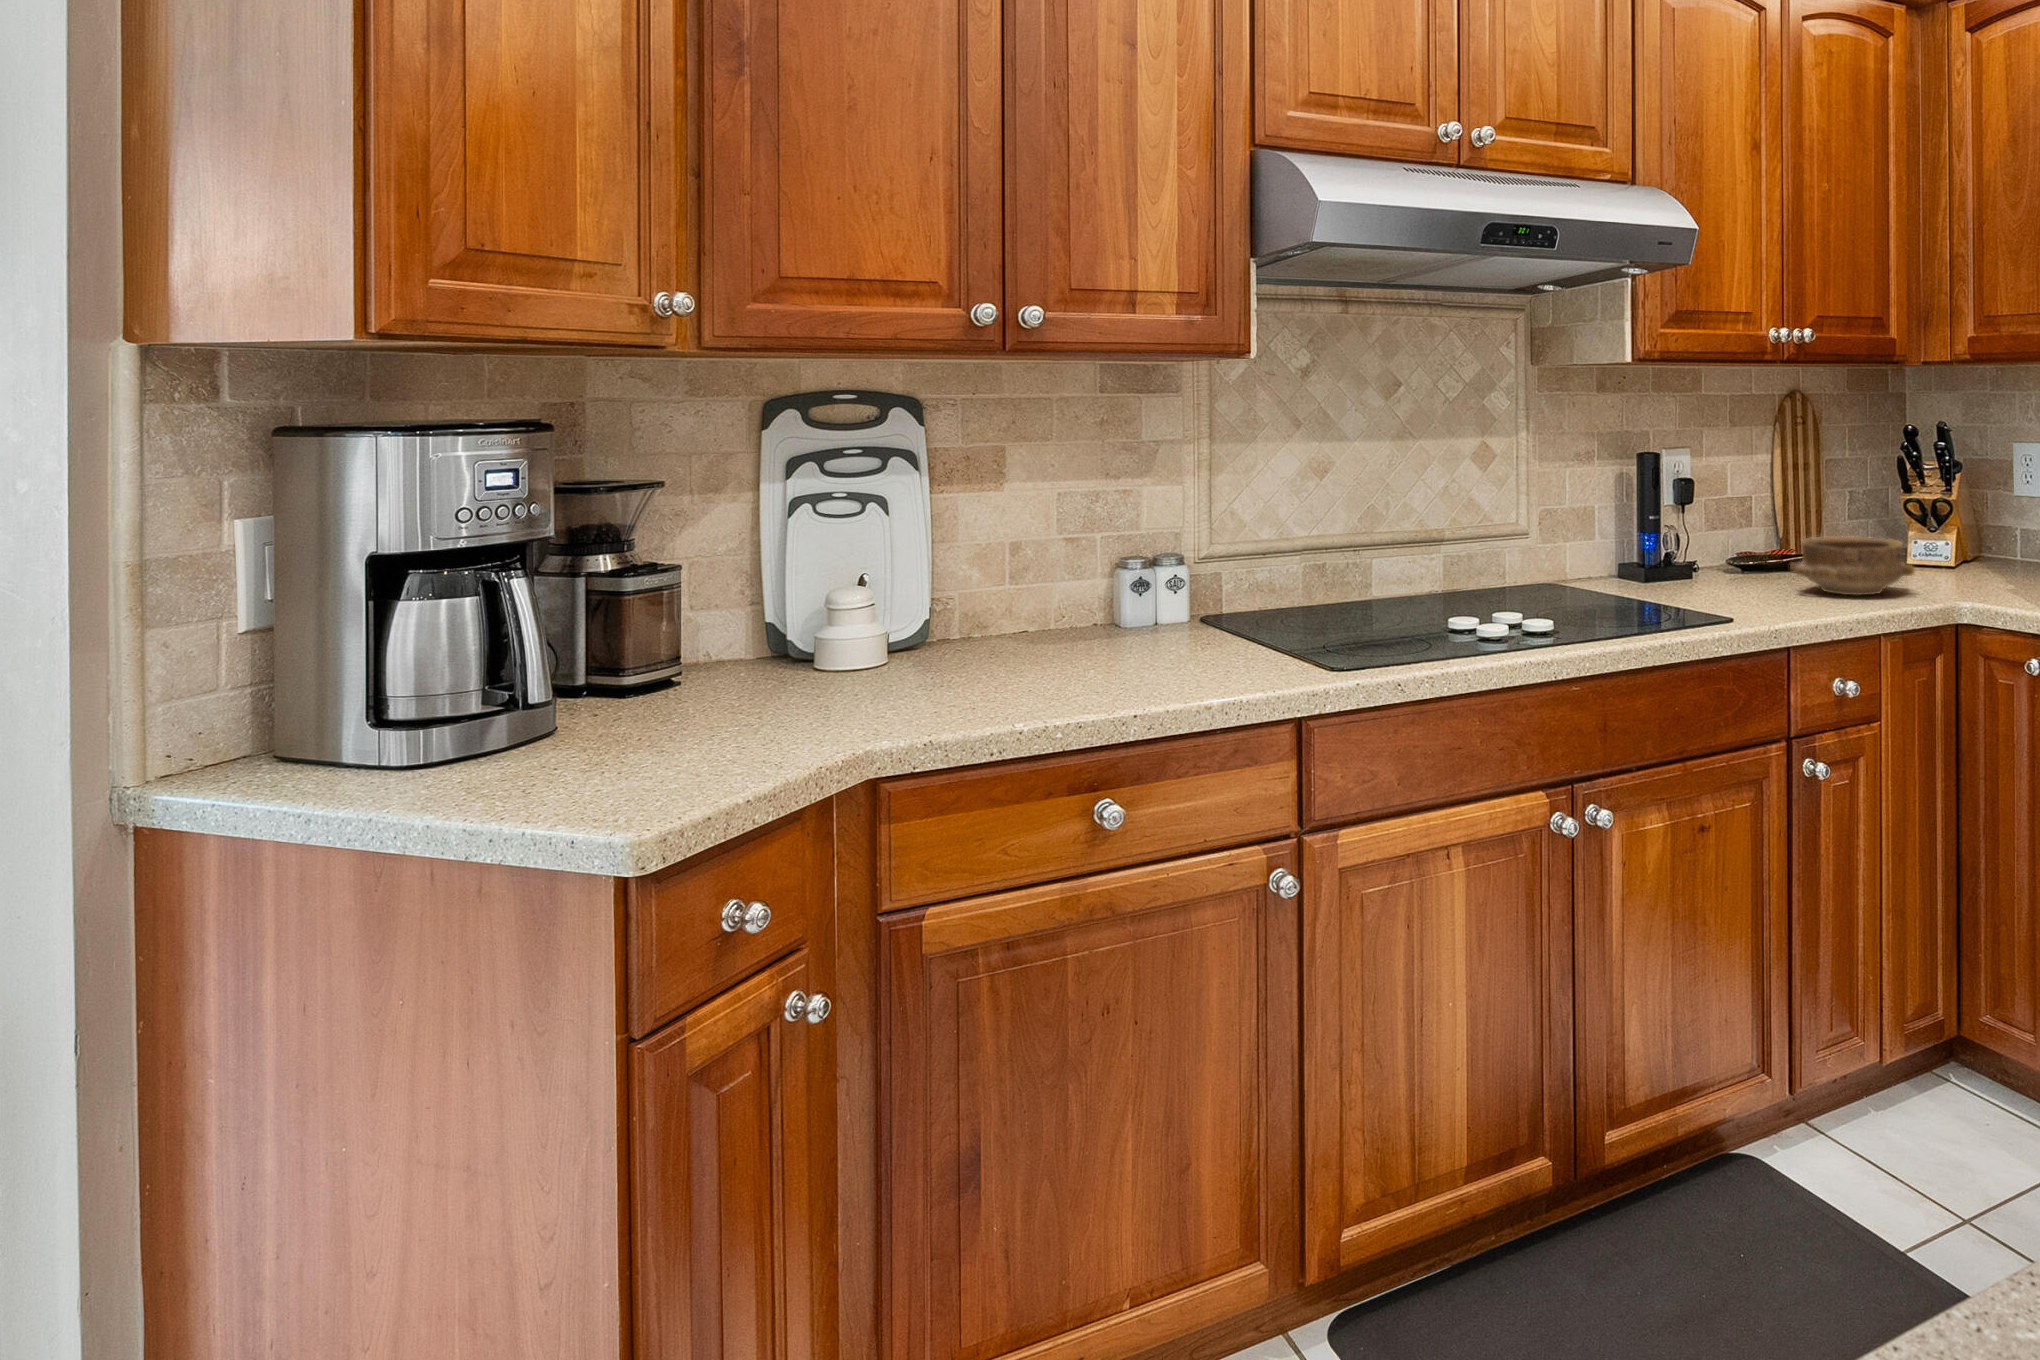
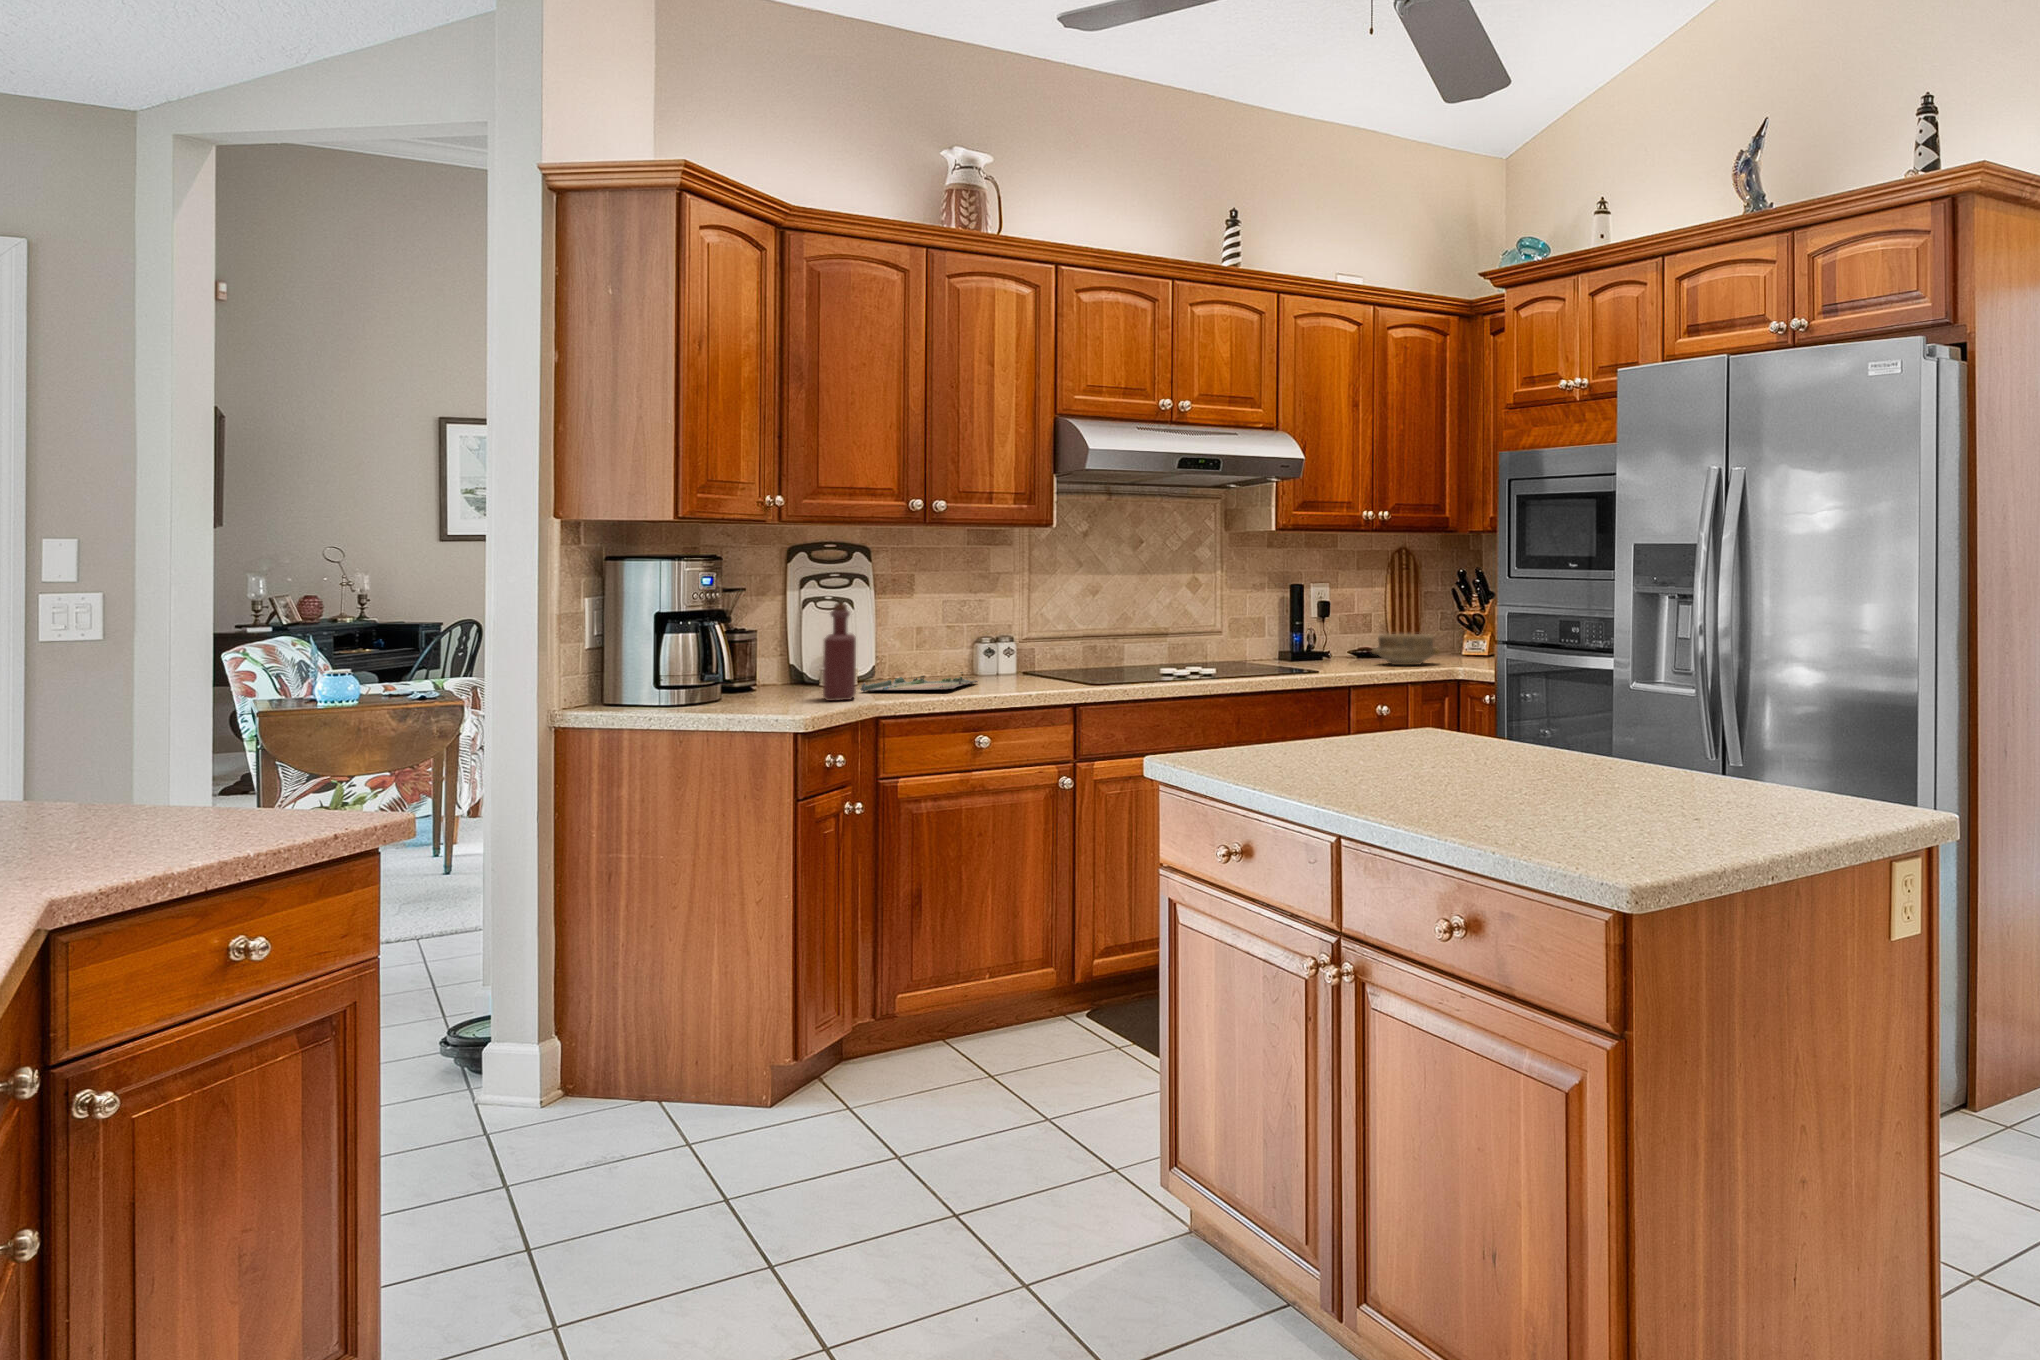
bottle: none [761,522,846,741] -> present [823,603,856,701]
tray: none [869,632,1116,697] -> present [860,672,978,692]

